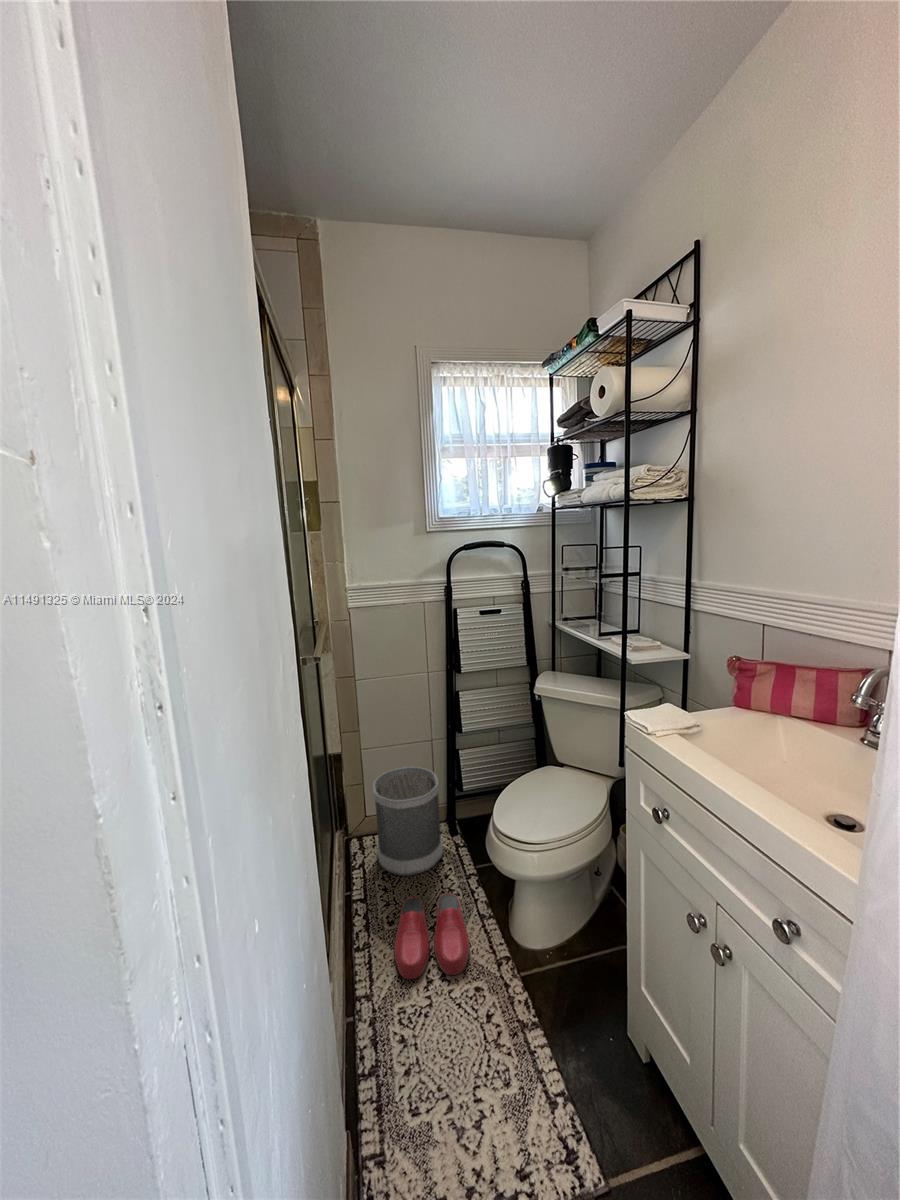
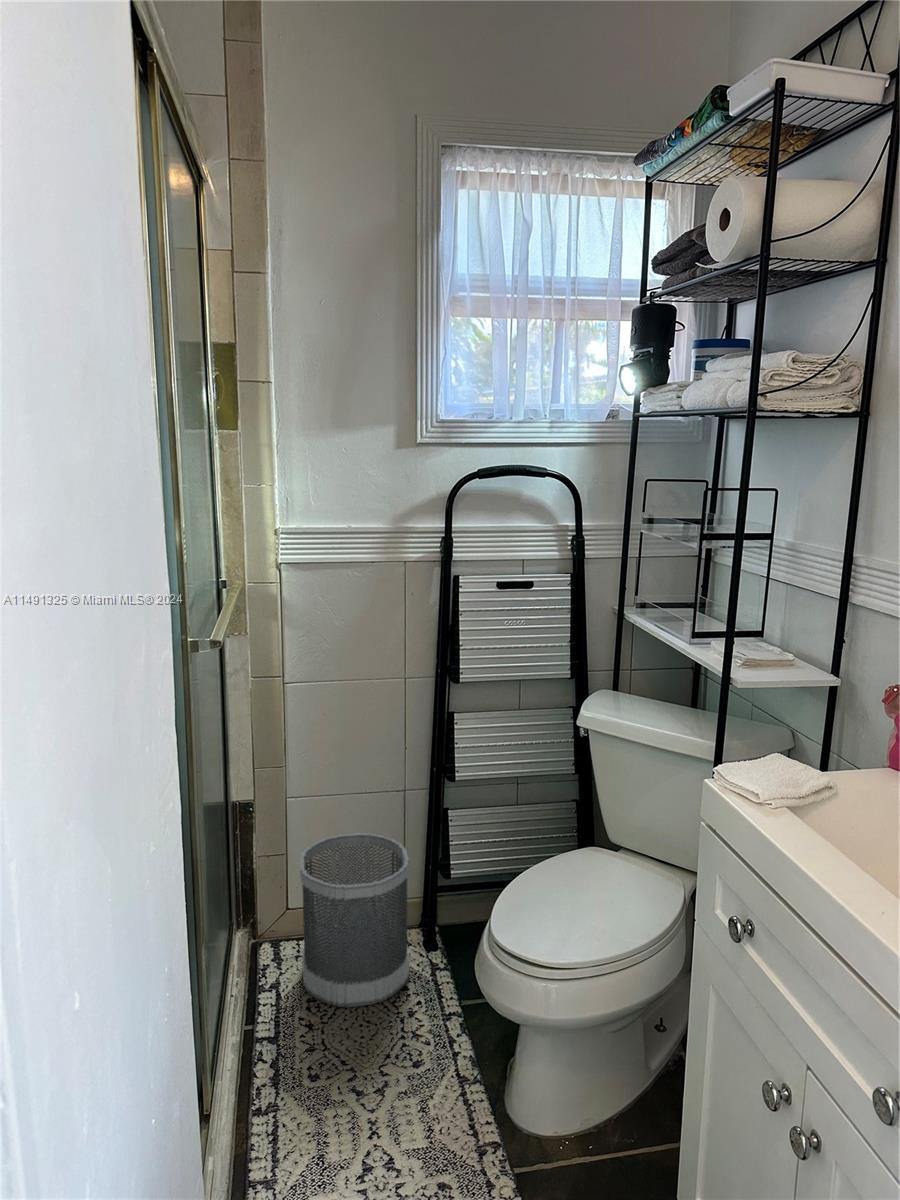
slippers: present [394,893,469,979] -> none [316,1039,437,1163]

